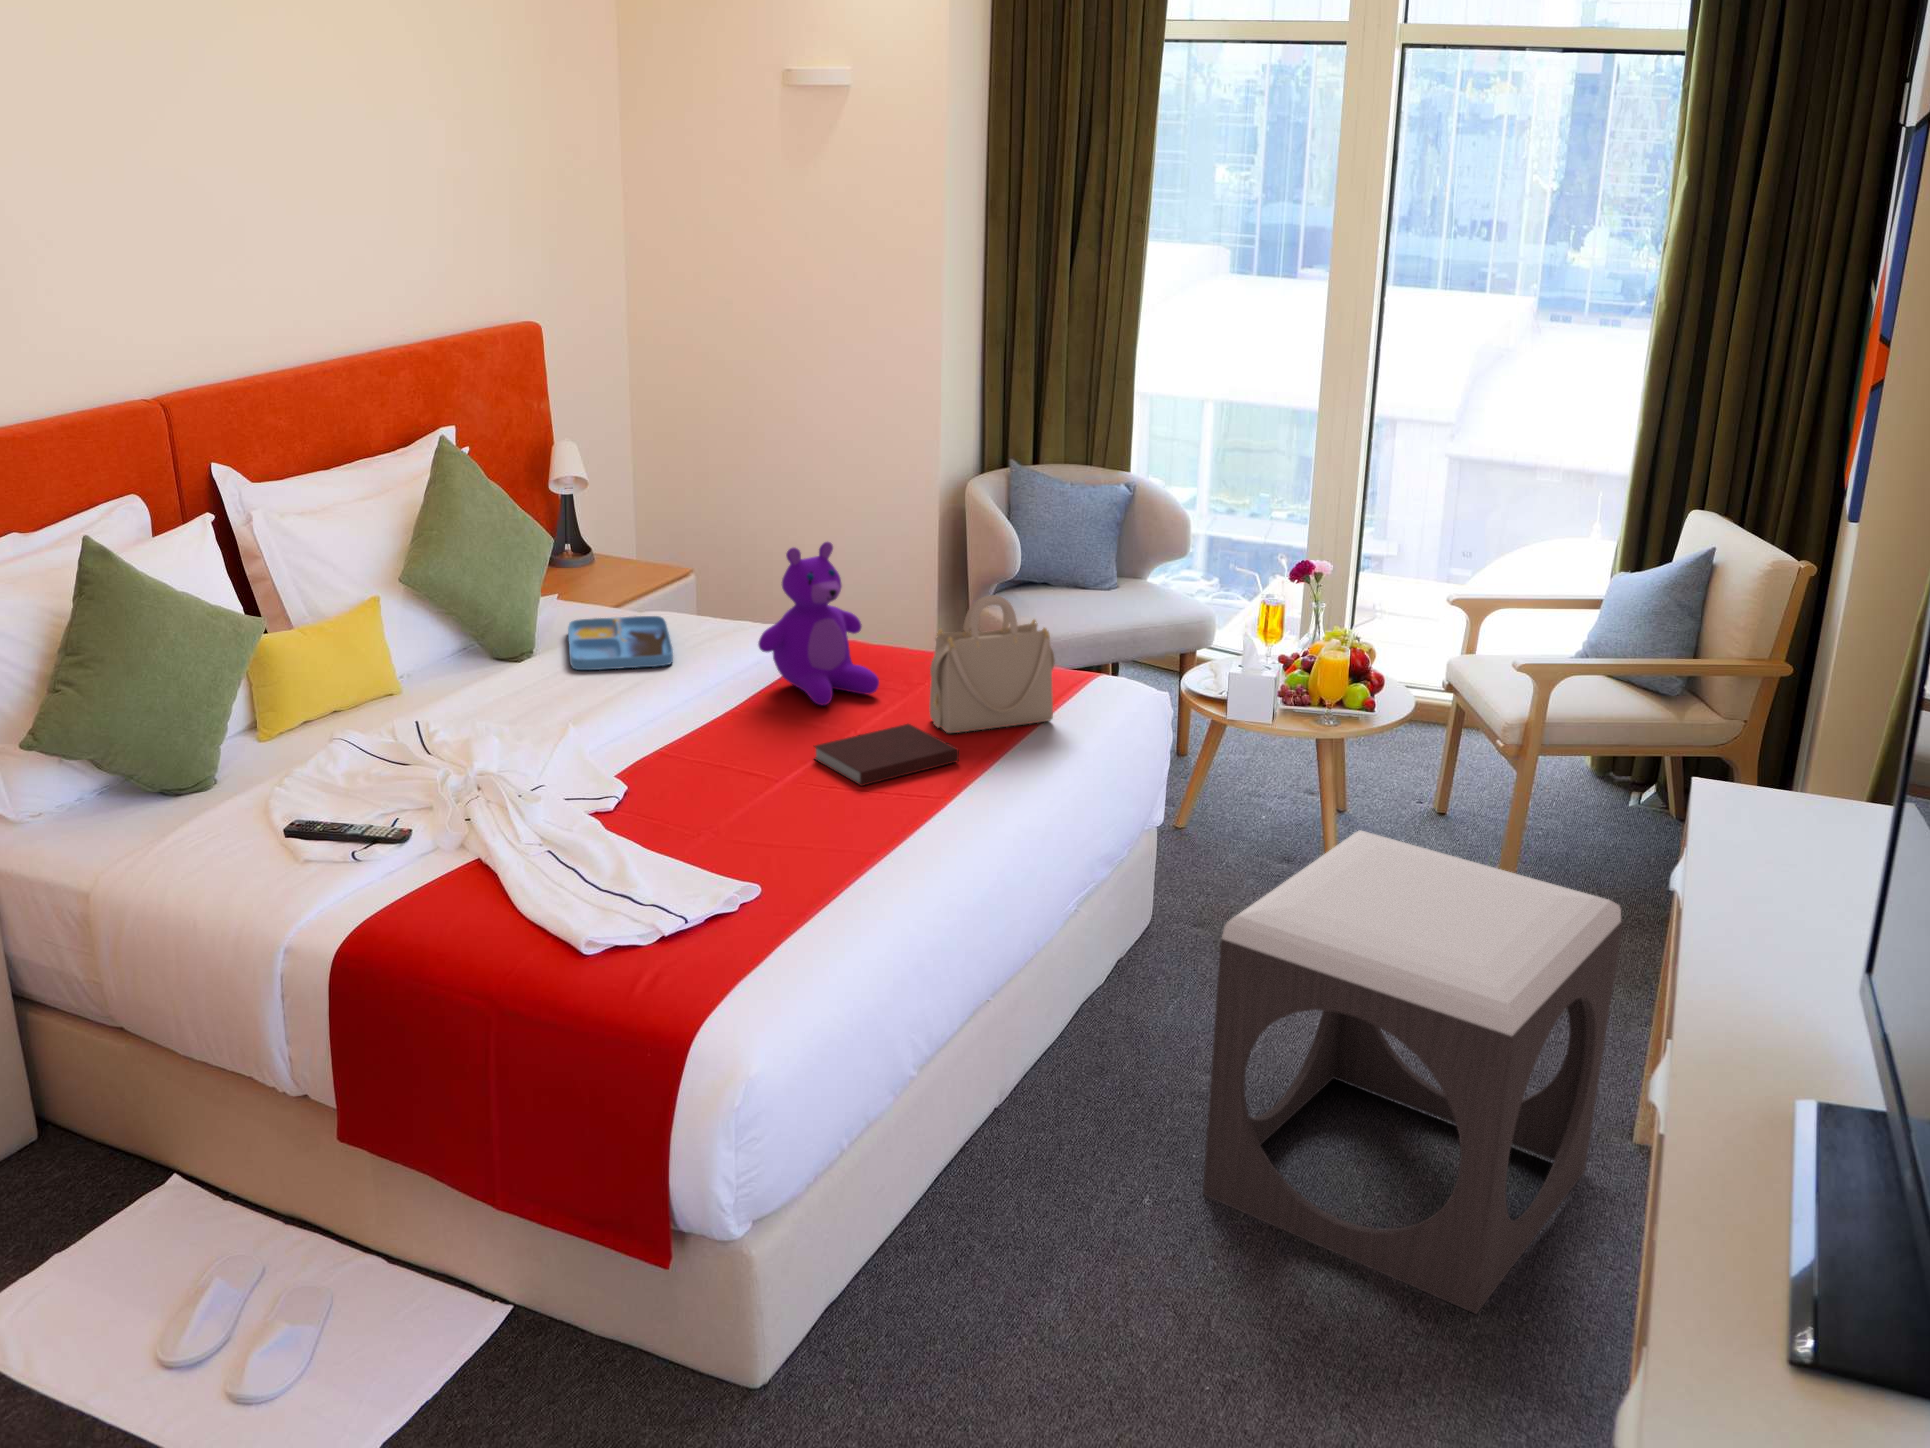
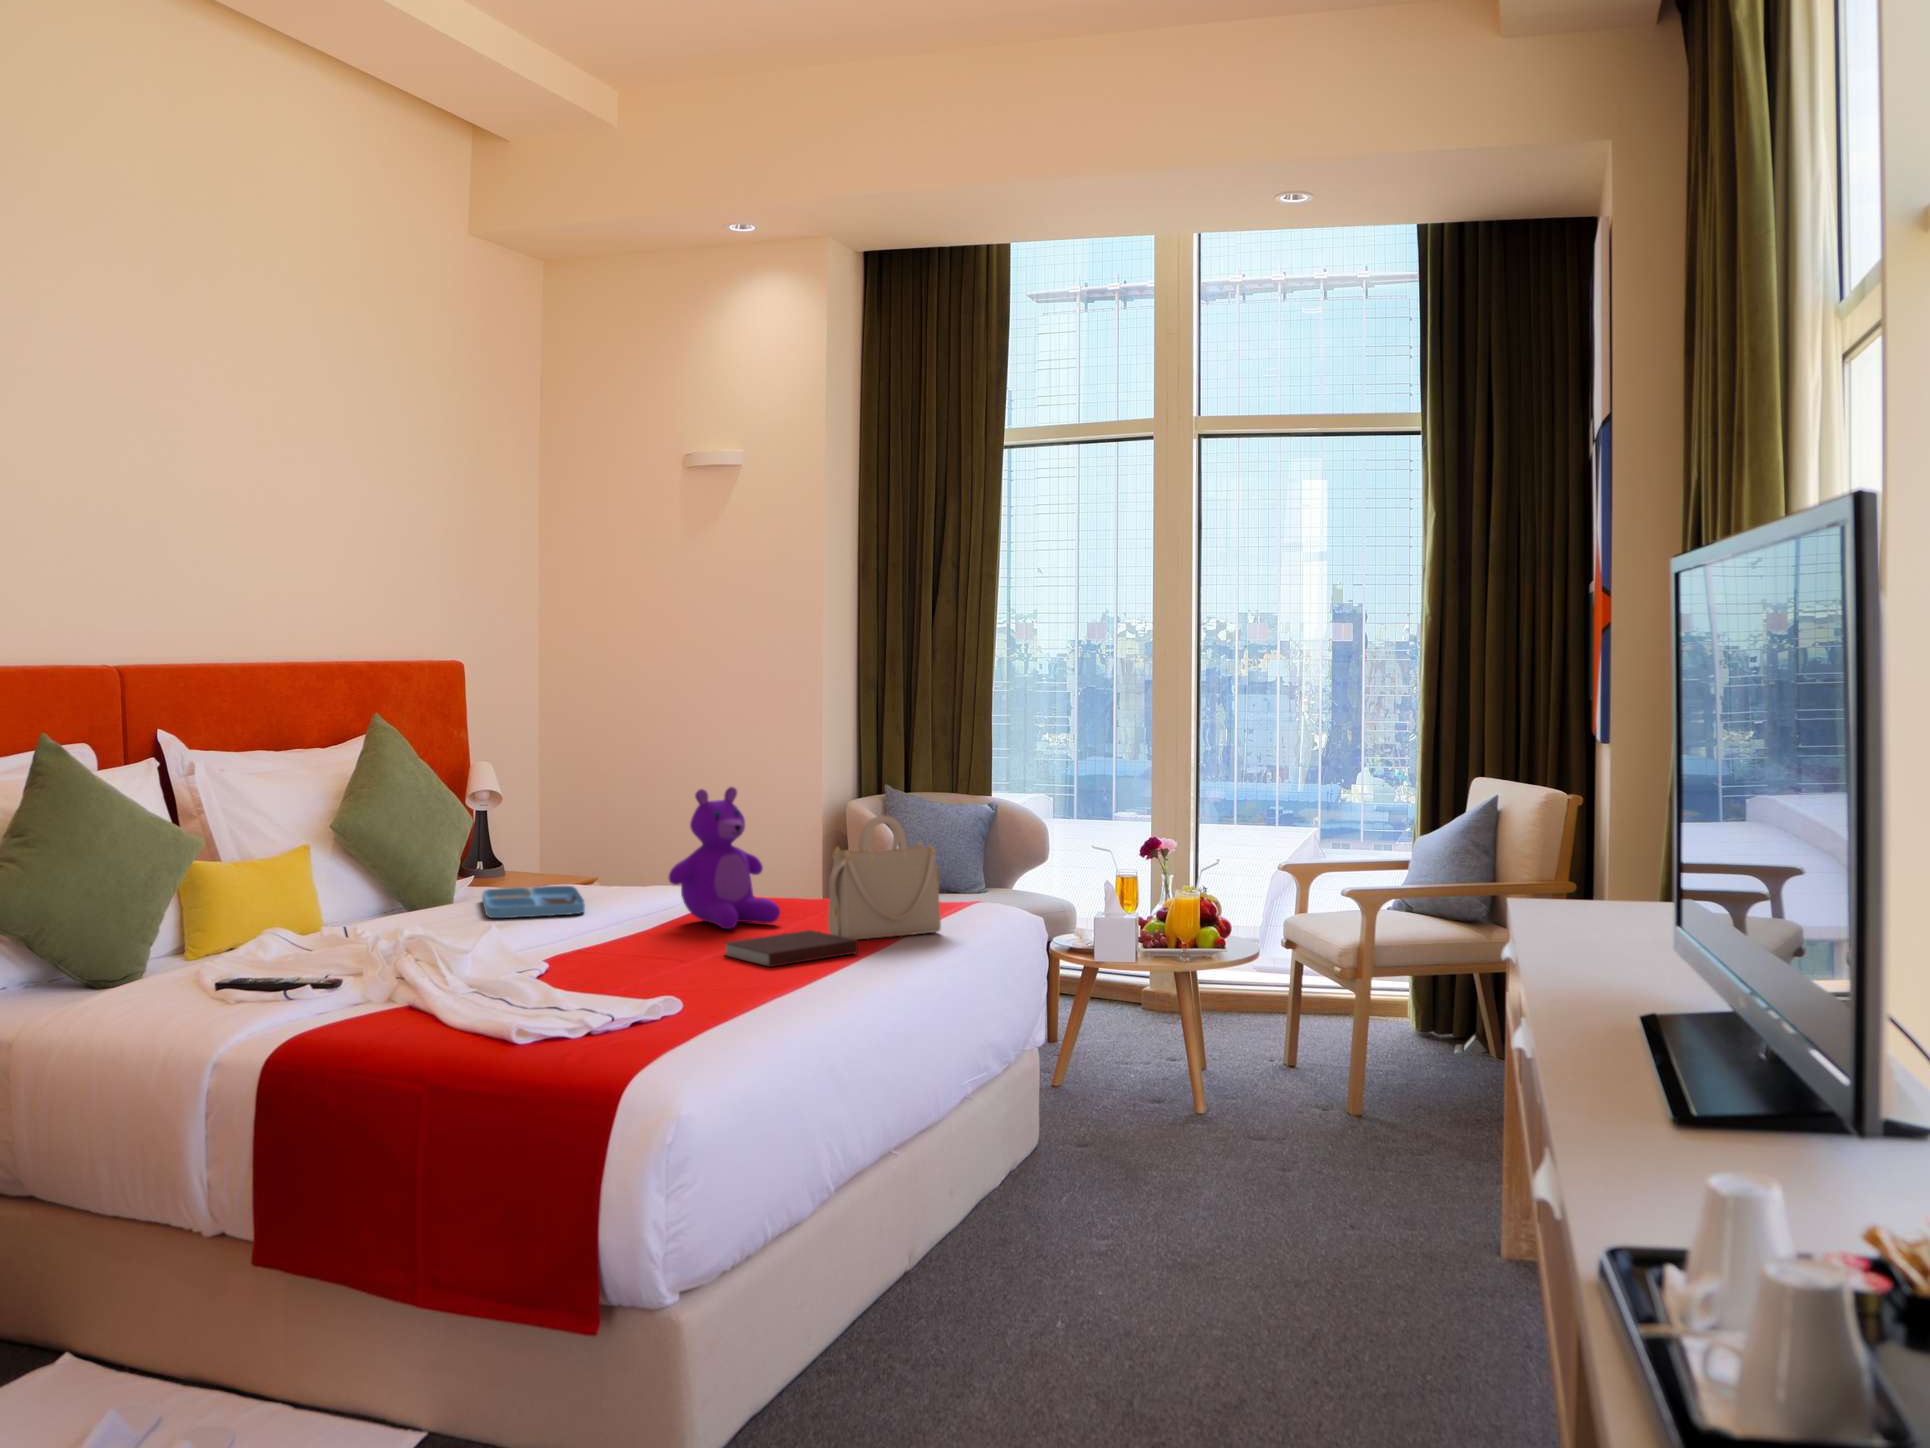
footstool: present [1203,830,1623,1314] -> none [1104,983,1451,1380]

